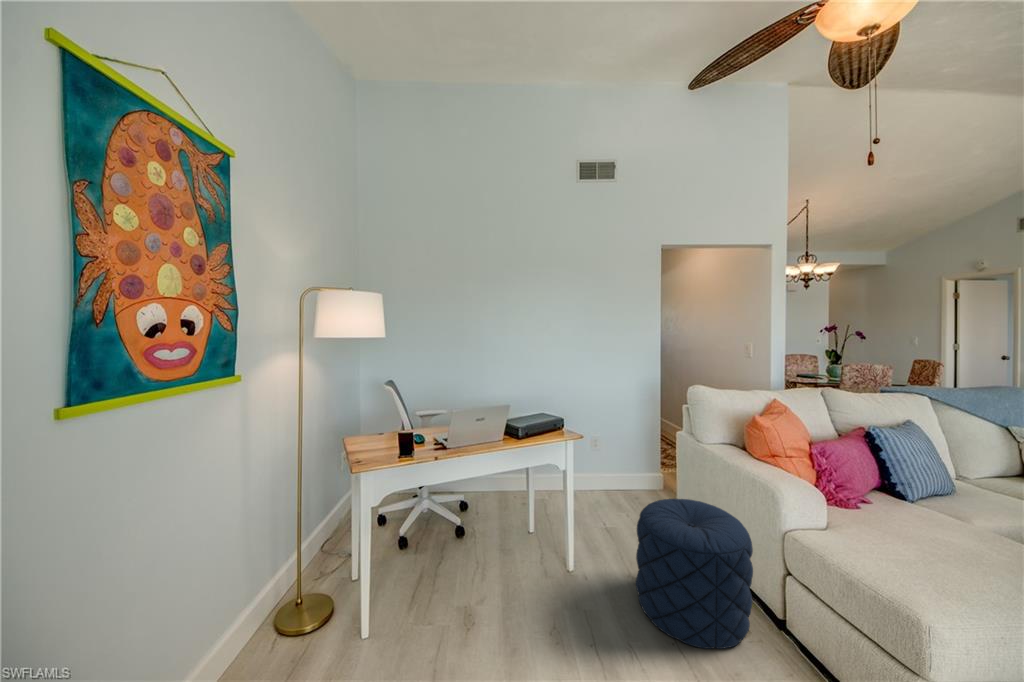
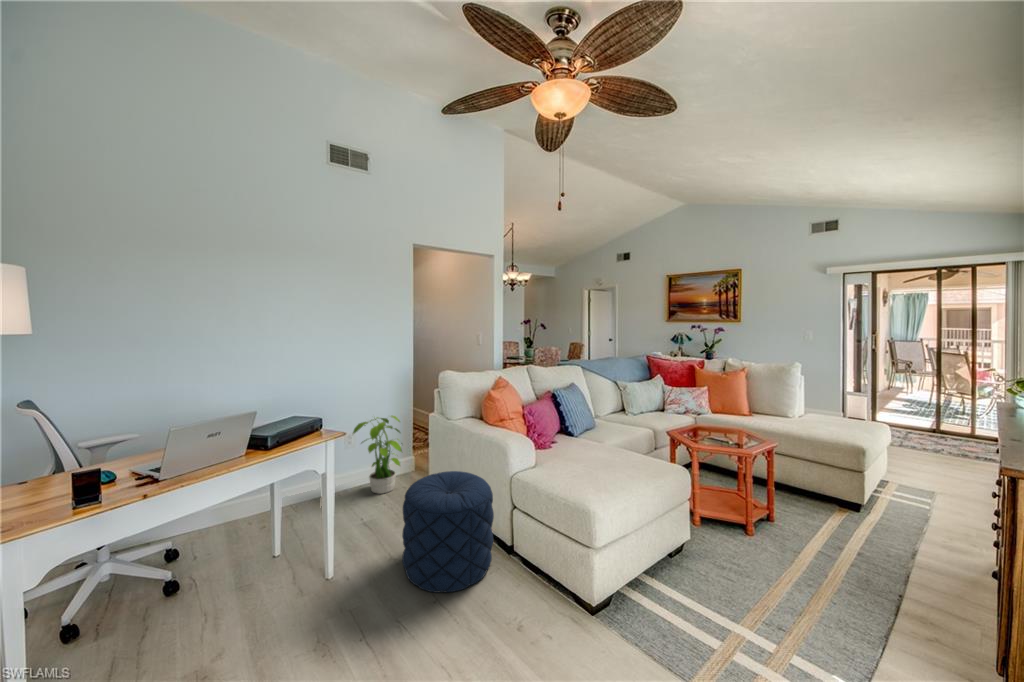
potted plant: none [598,422,649,505] -> present [353,415,402,494]

